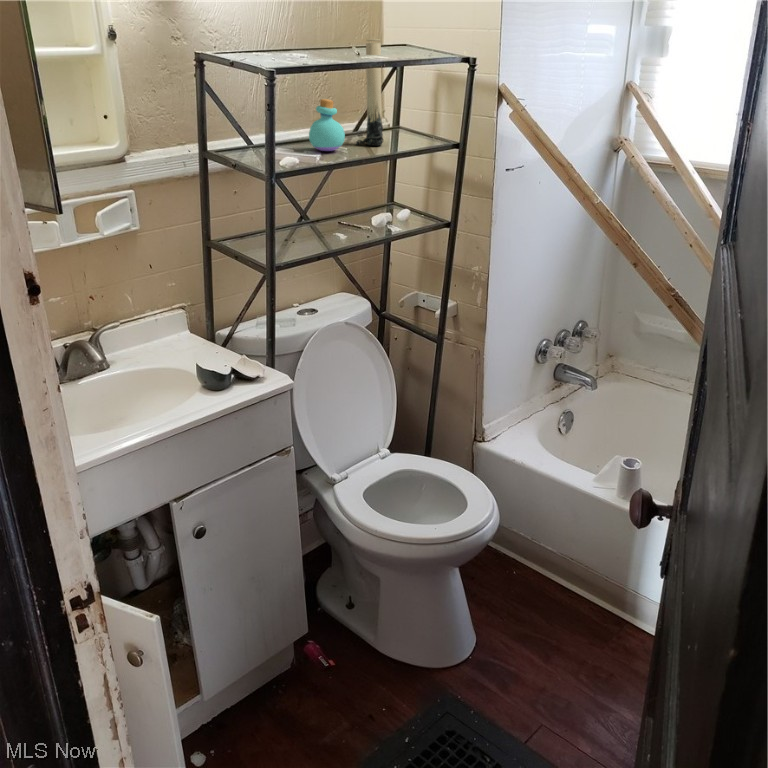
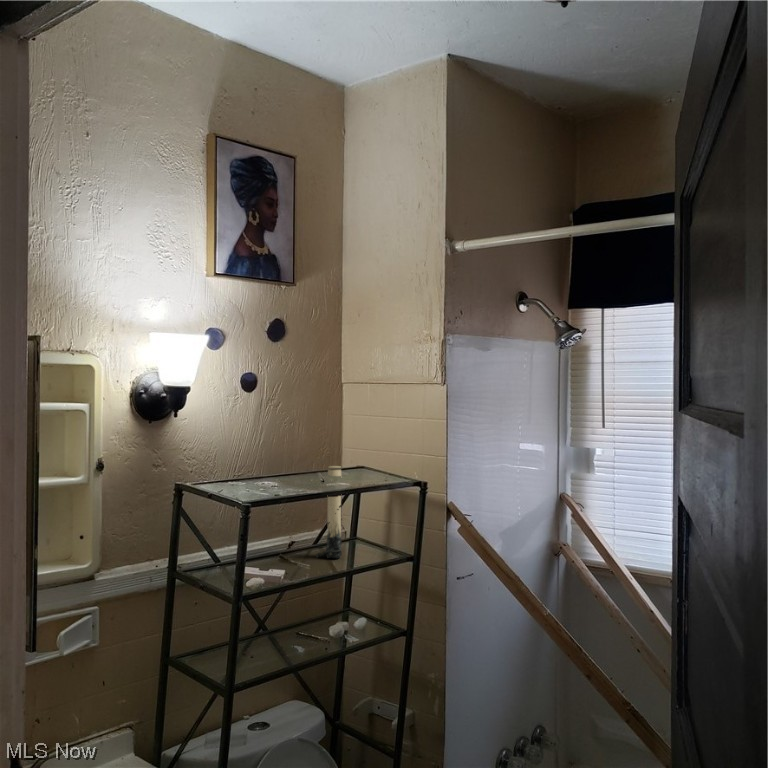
perfume bottle: present [309,99,345,151] -> none [273,519,307,566]

